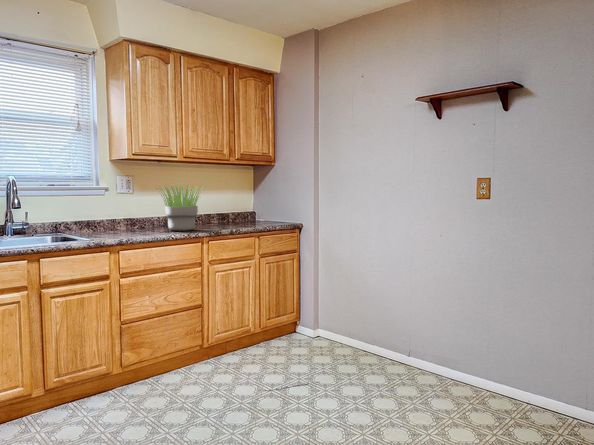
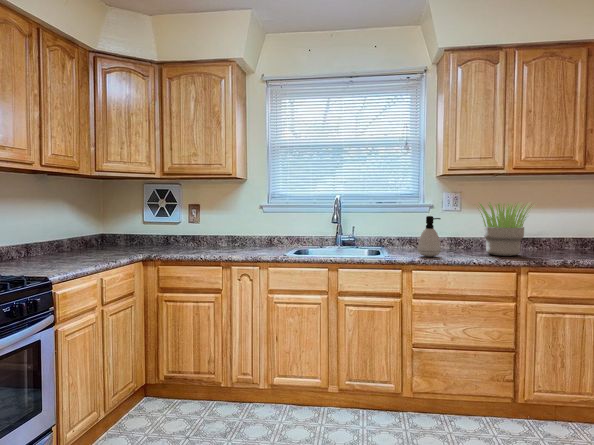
soap dispenser: none [118,198,140,236] -> present [418,216,441,257]

